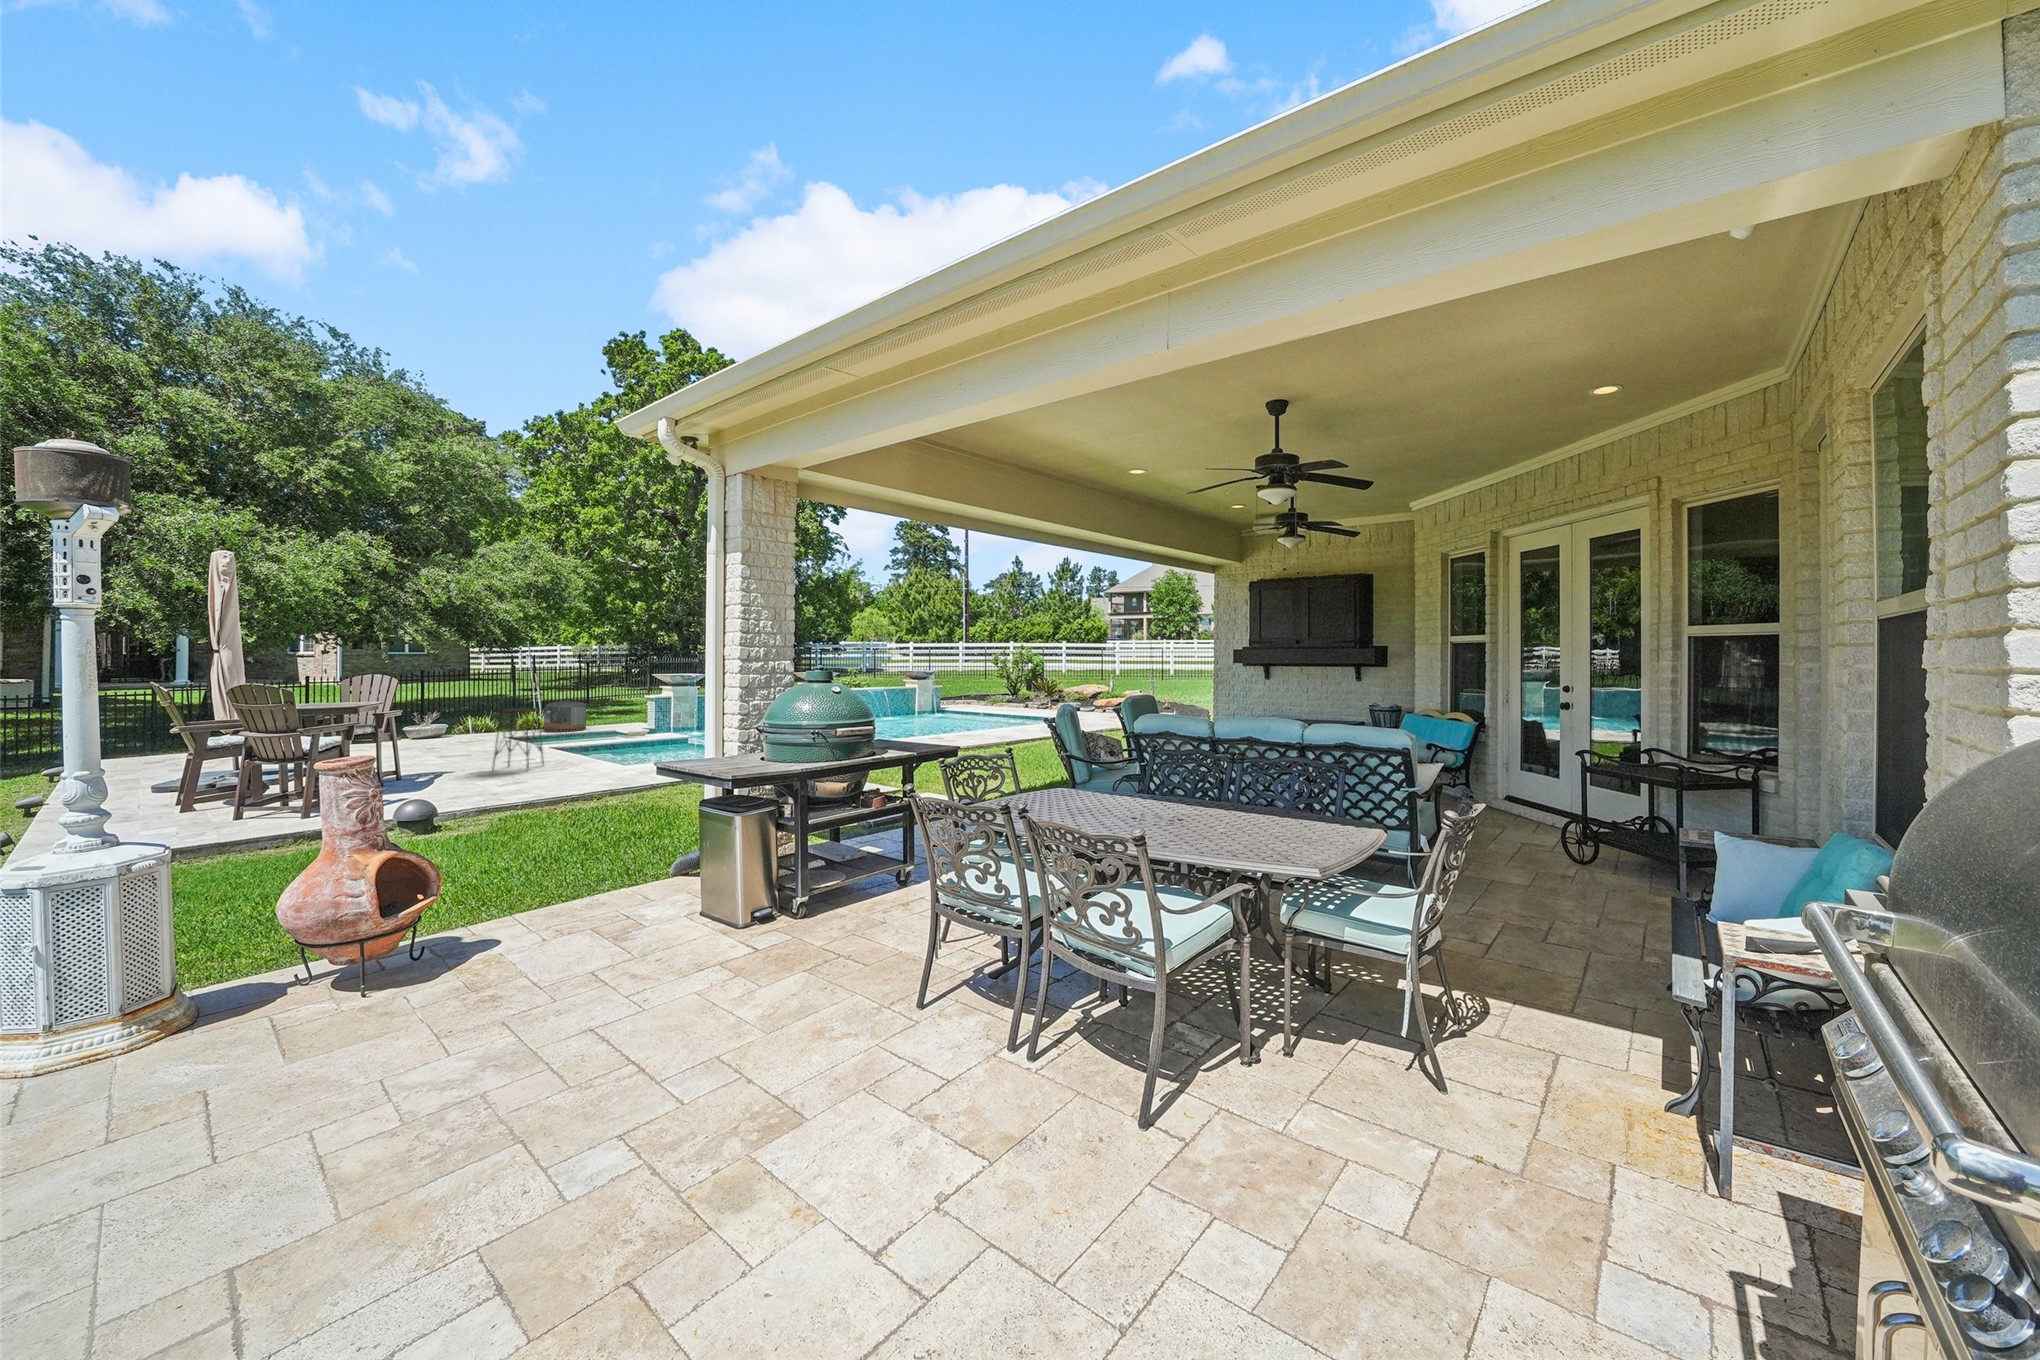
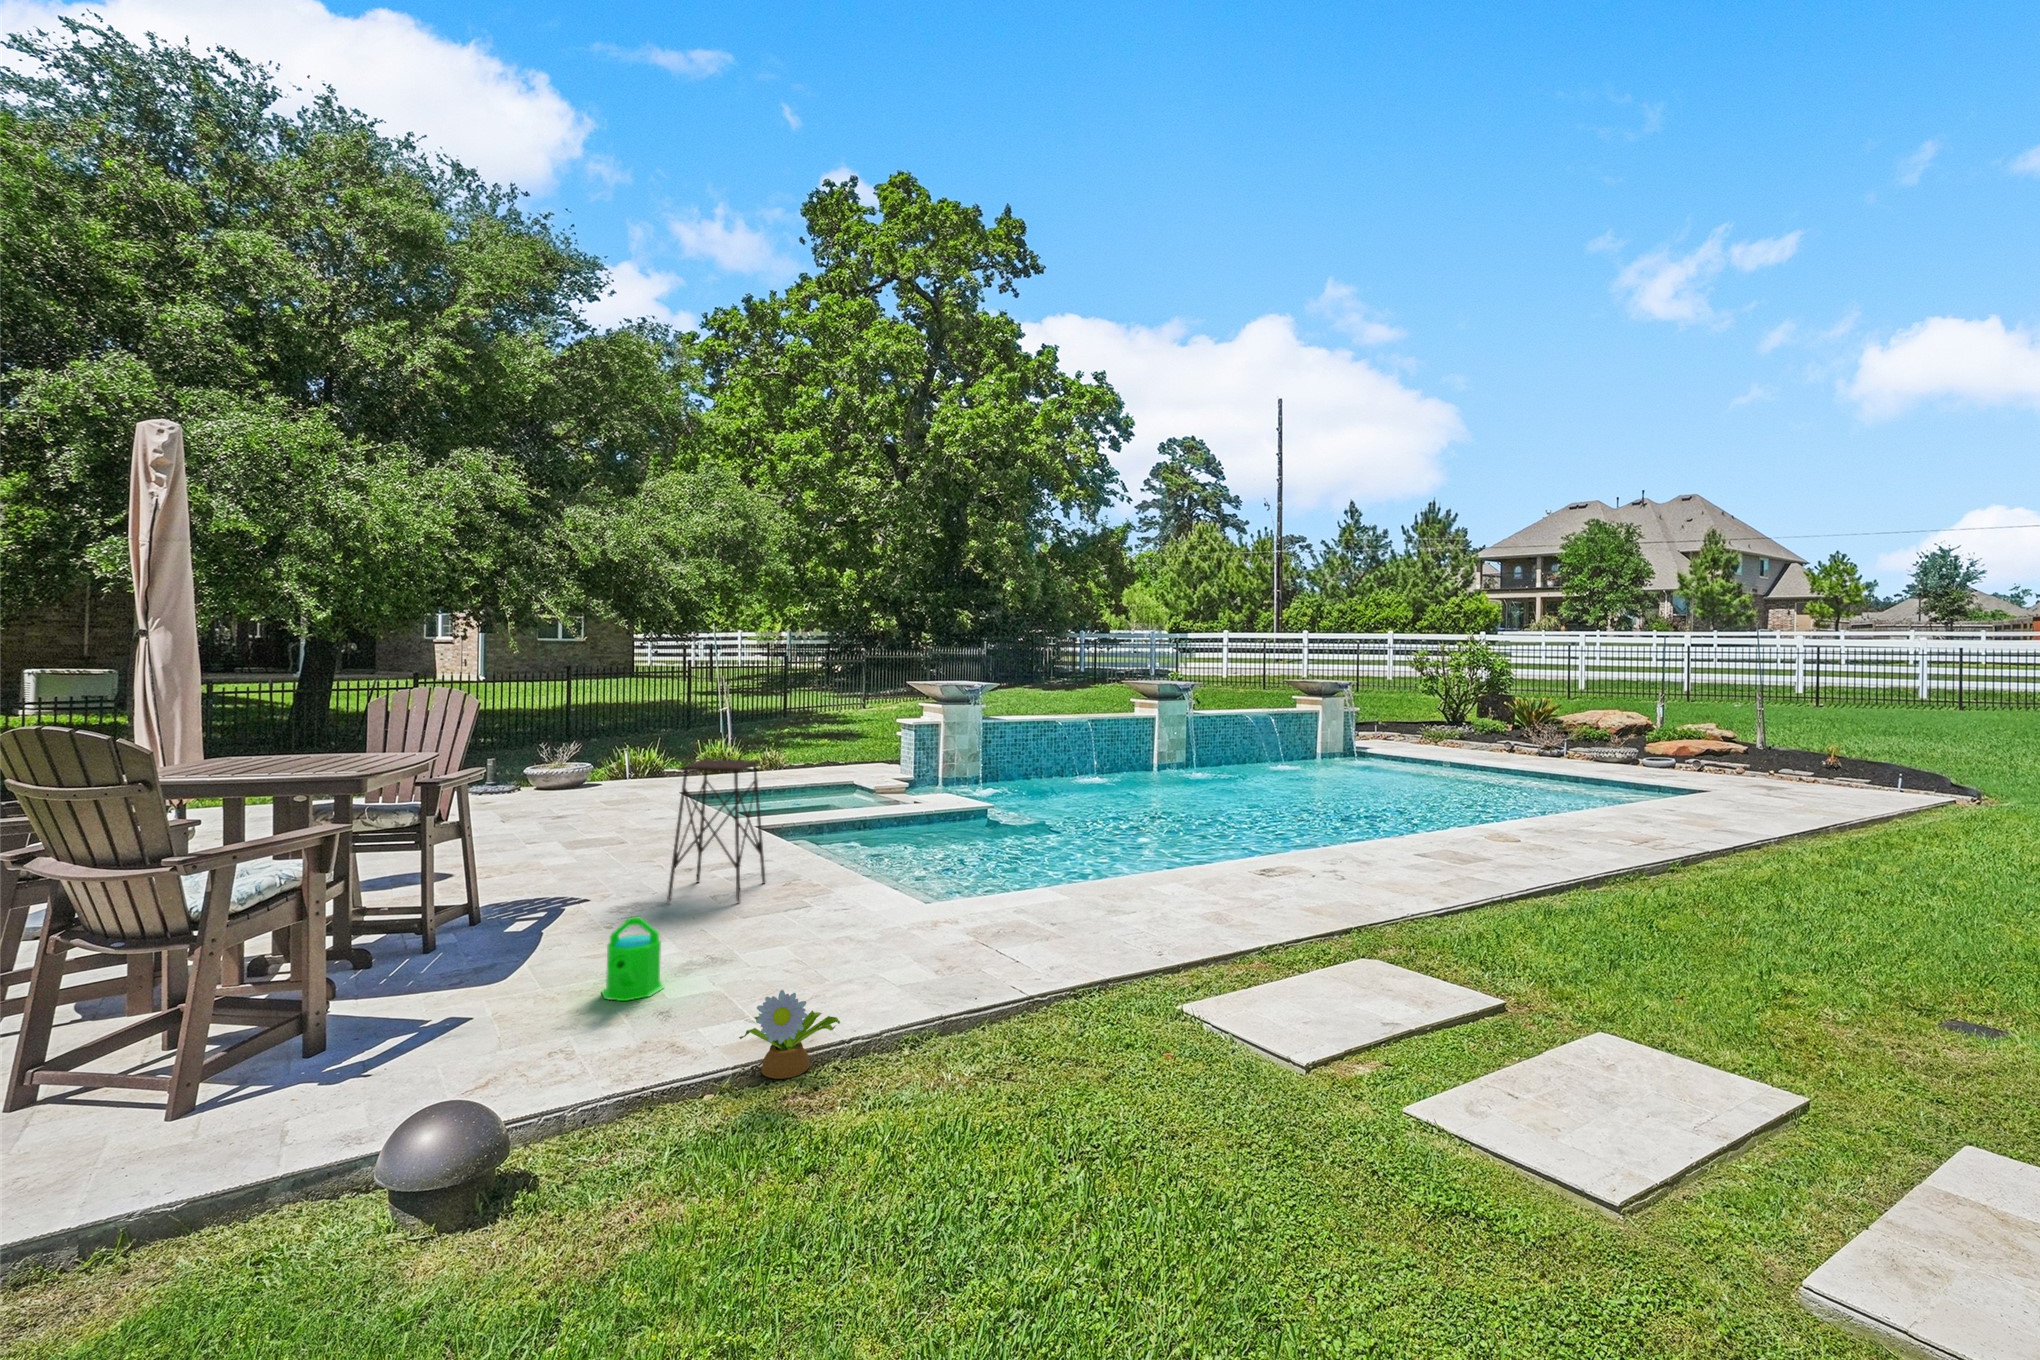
pouf: present [544,701,586,732] -> none [737,723,799,775]
watering can: none [461,761,488,791] -> present [602,917,663,1001]
decorative plant: none [515,770,555,800] -> present [739,990,840,1079]

